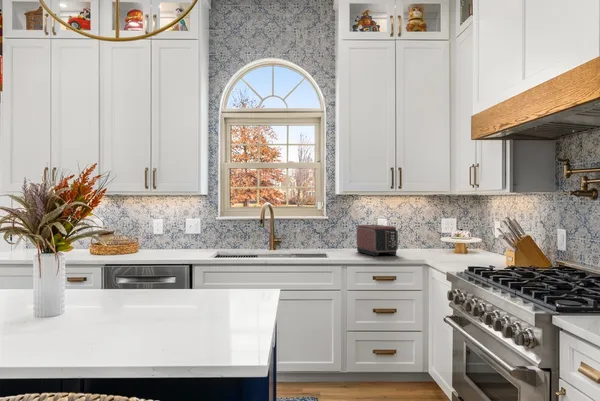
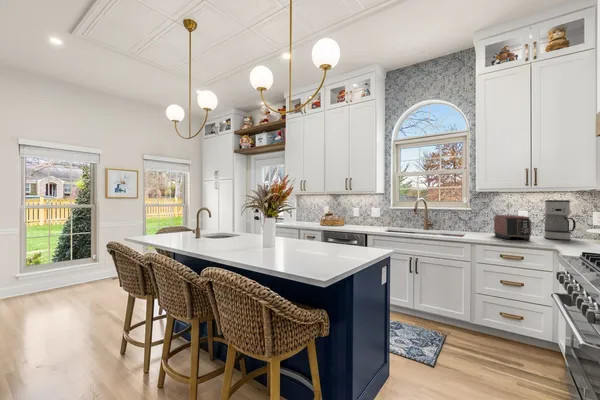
coffee maker: none [402,206,430,252] -> present [545,200,576,240]

